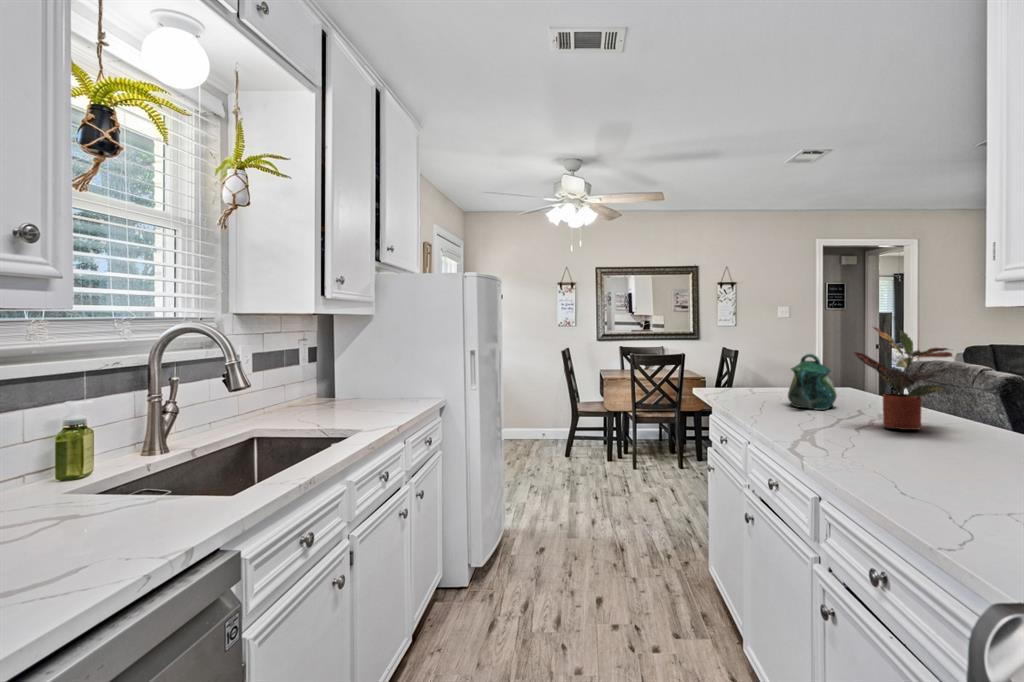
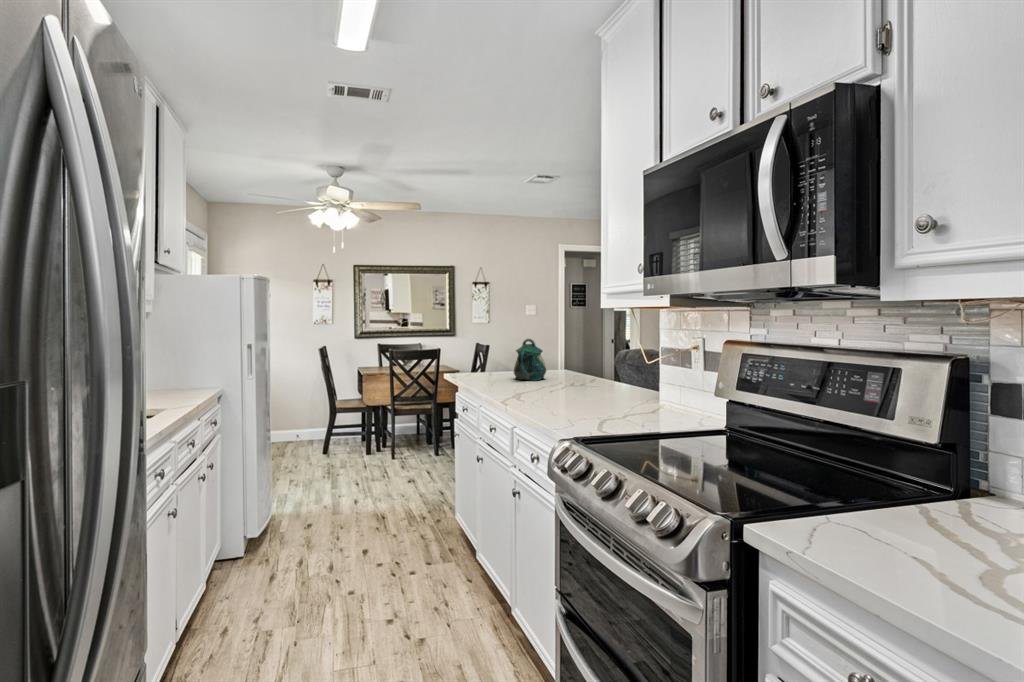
potted plant: present [854,327,952,430] -> none [551,316,609,388]

